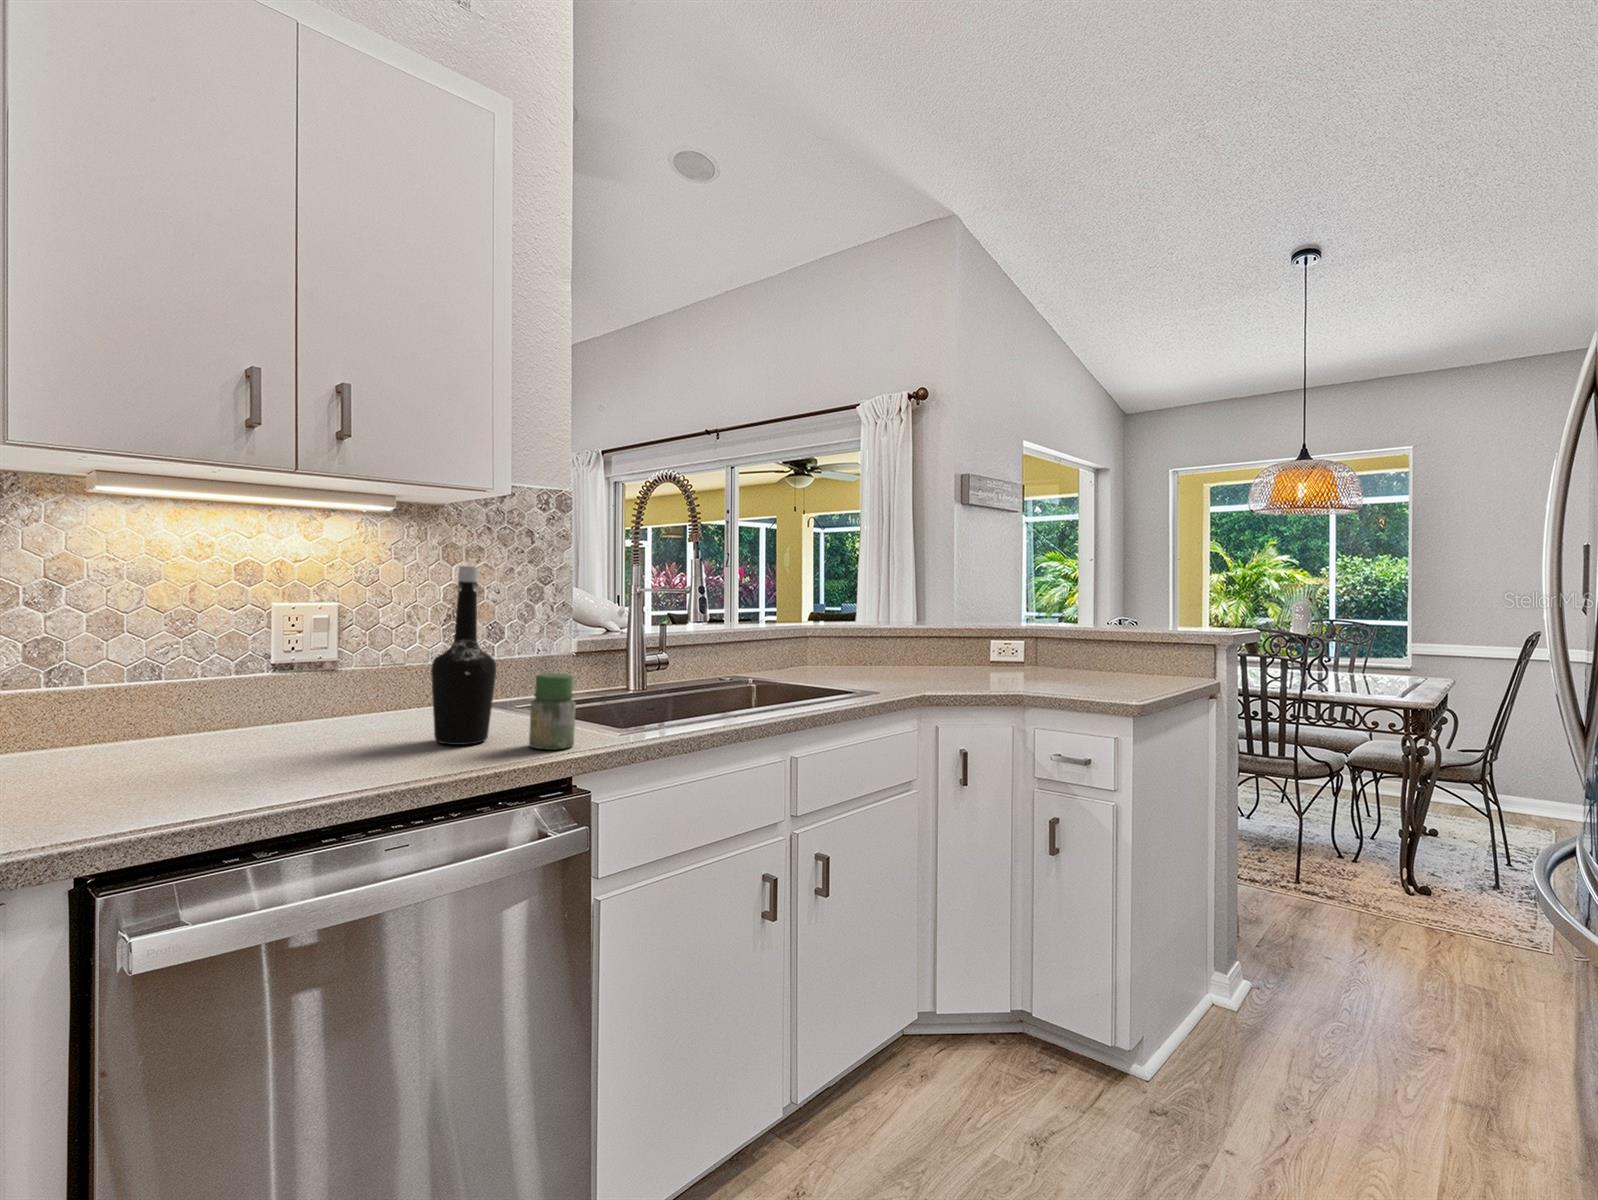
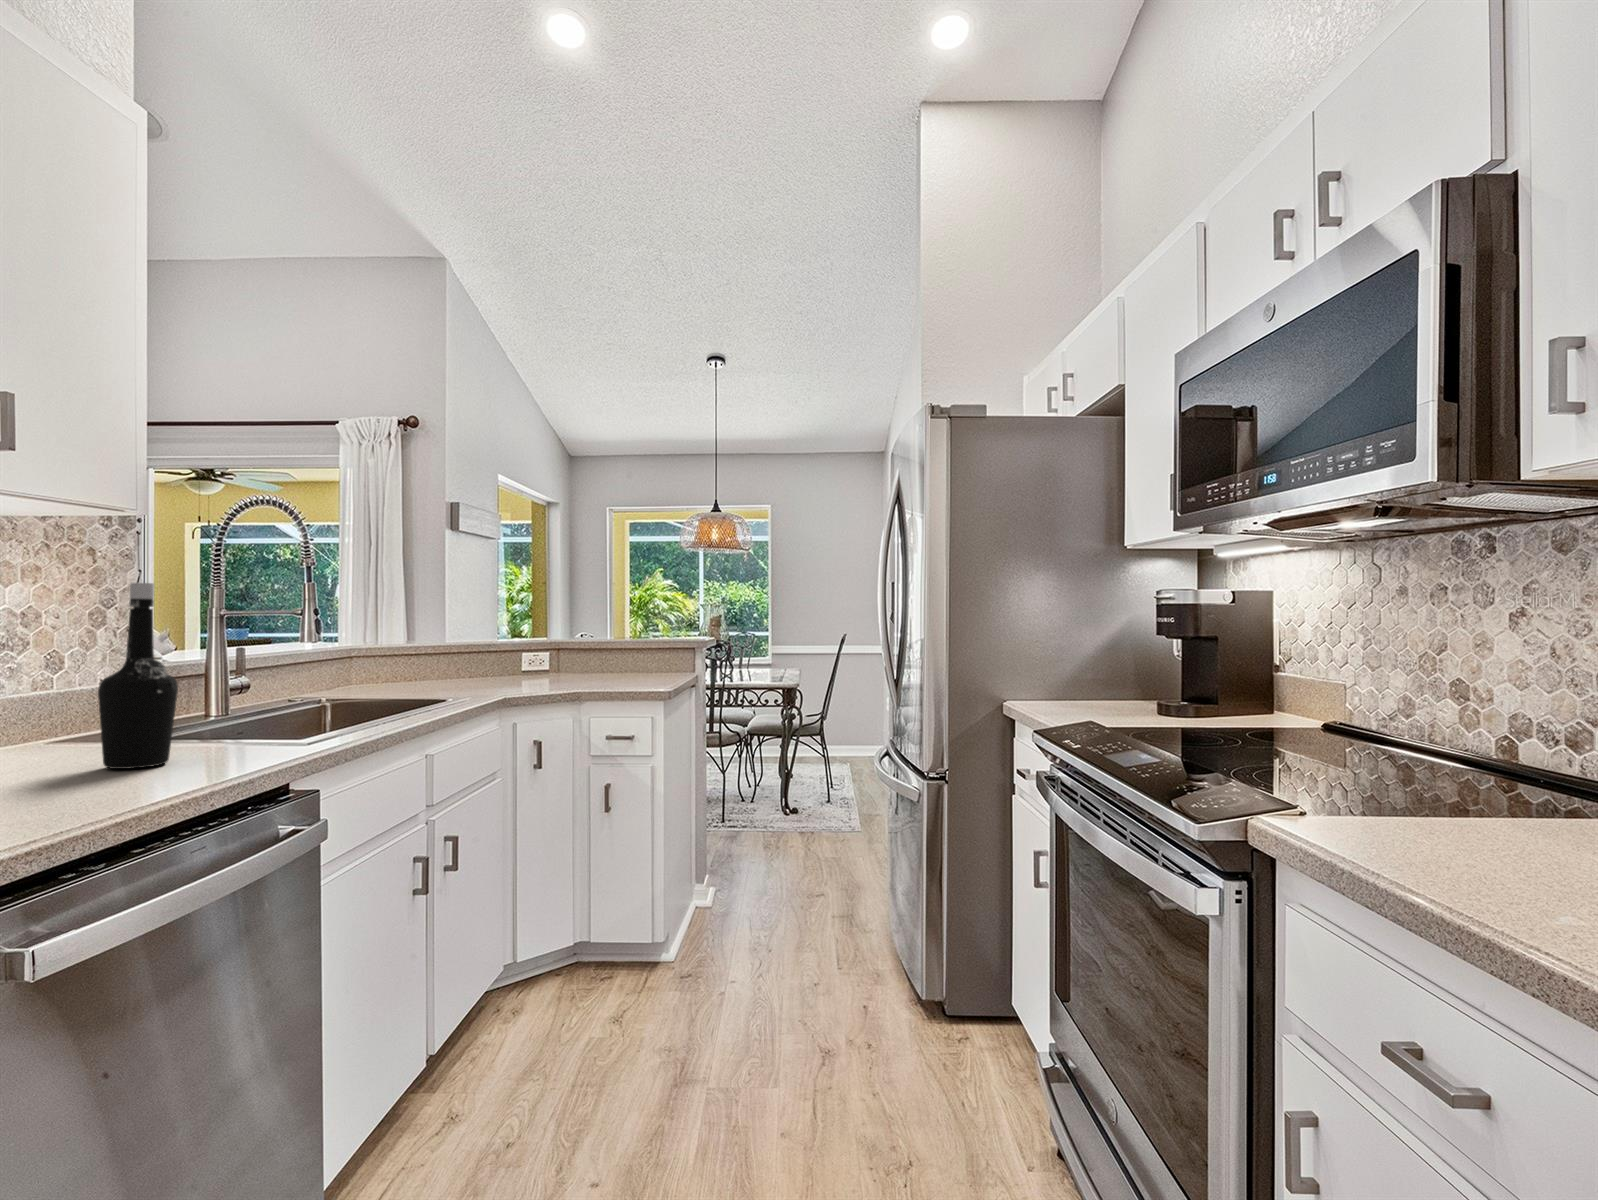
jar: present [529,673,576,750] -> none [229,686,279,758]

